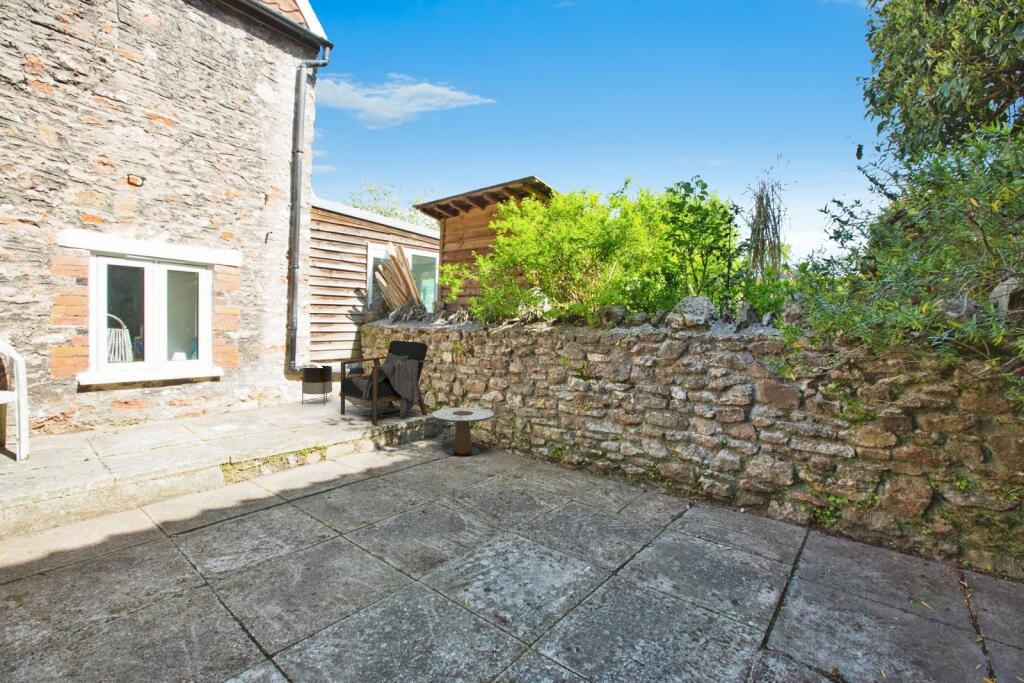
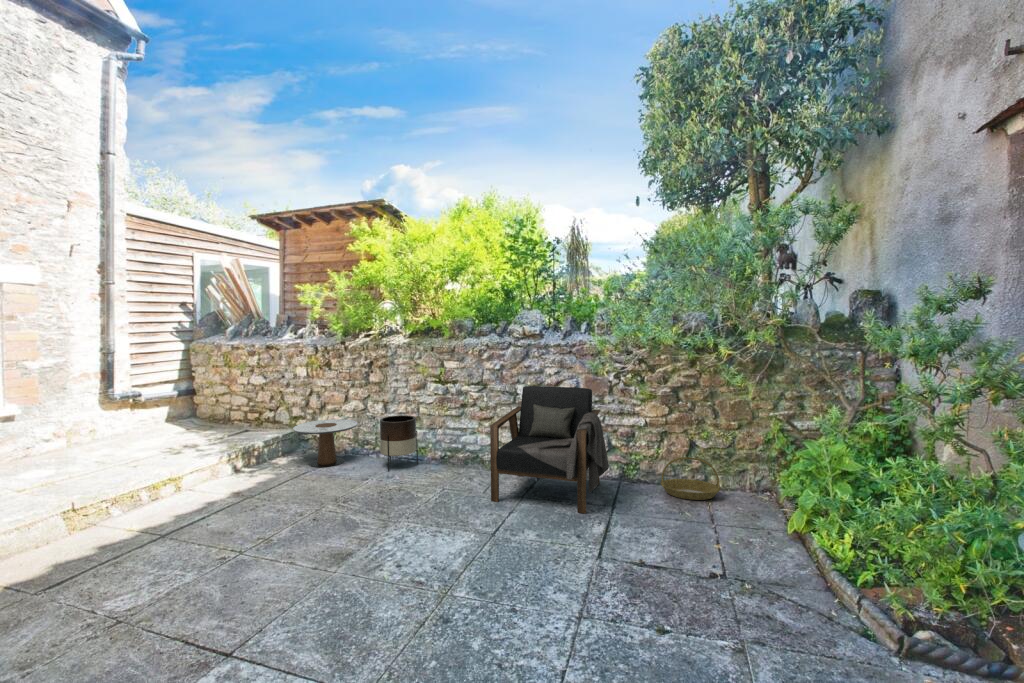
armchair: present [341,341,430,425] -> present [490,386,609,513]
planter: present [302,366,332,405] -> present [380,415,418,471]
basket: none [876,511,985,581] -> present [661,457,720,500]

